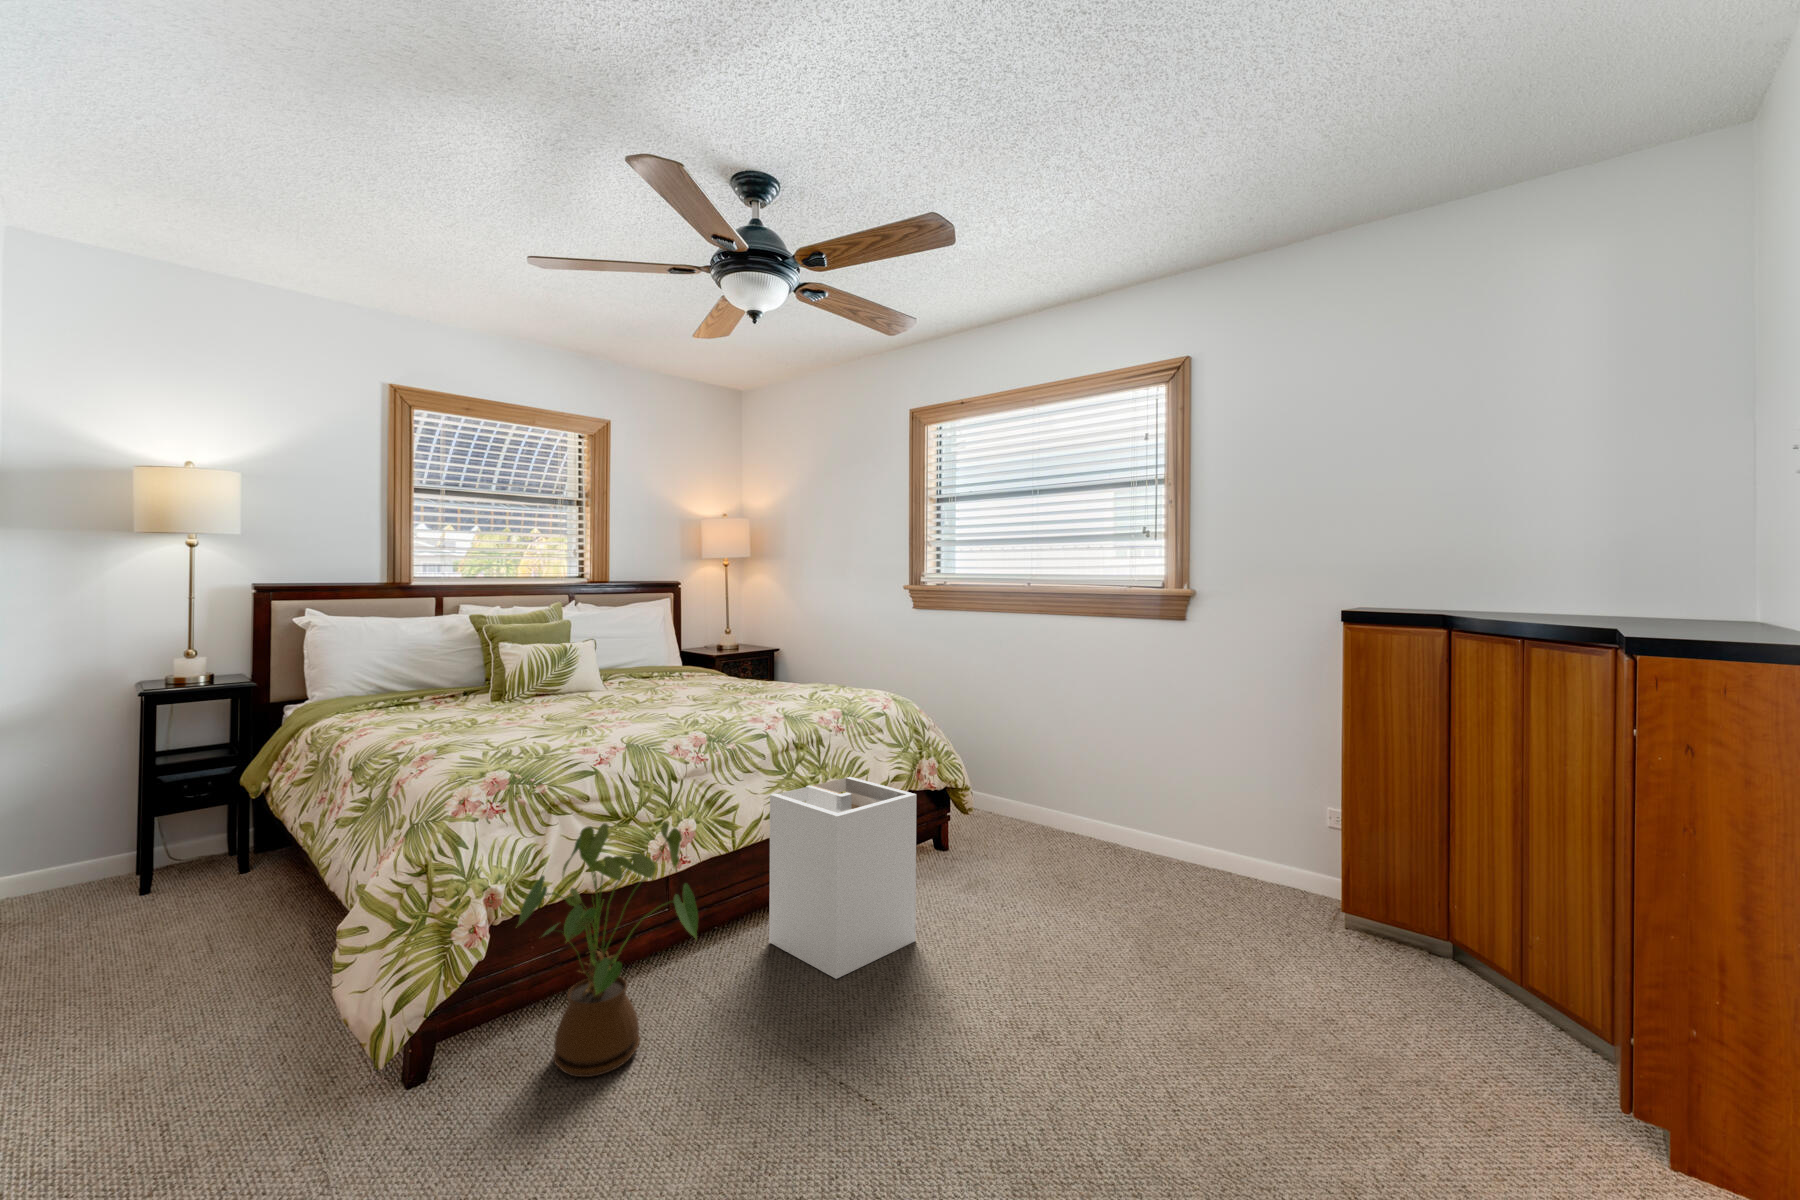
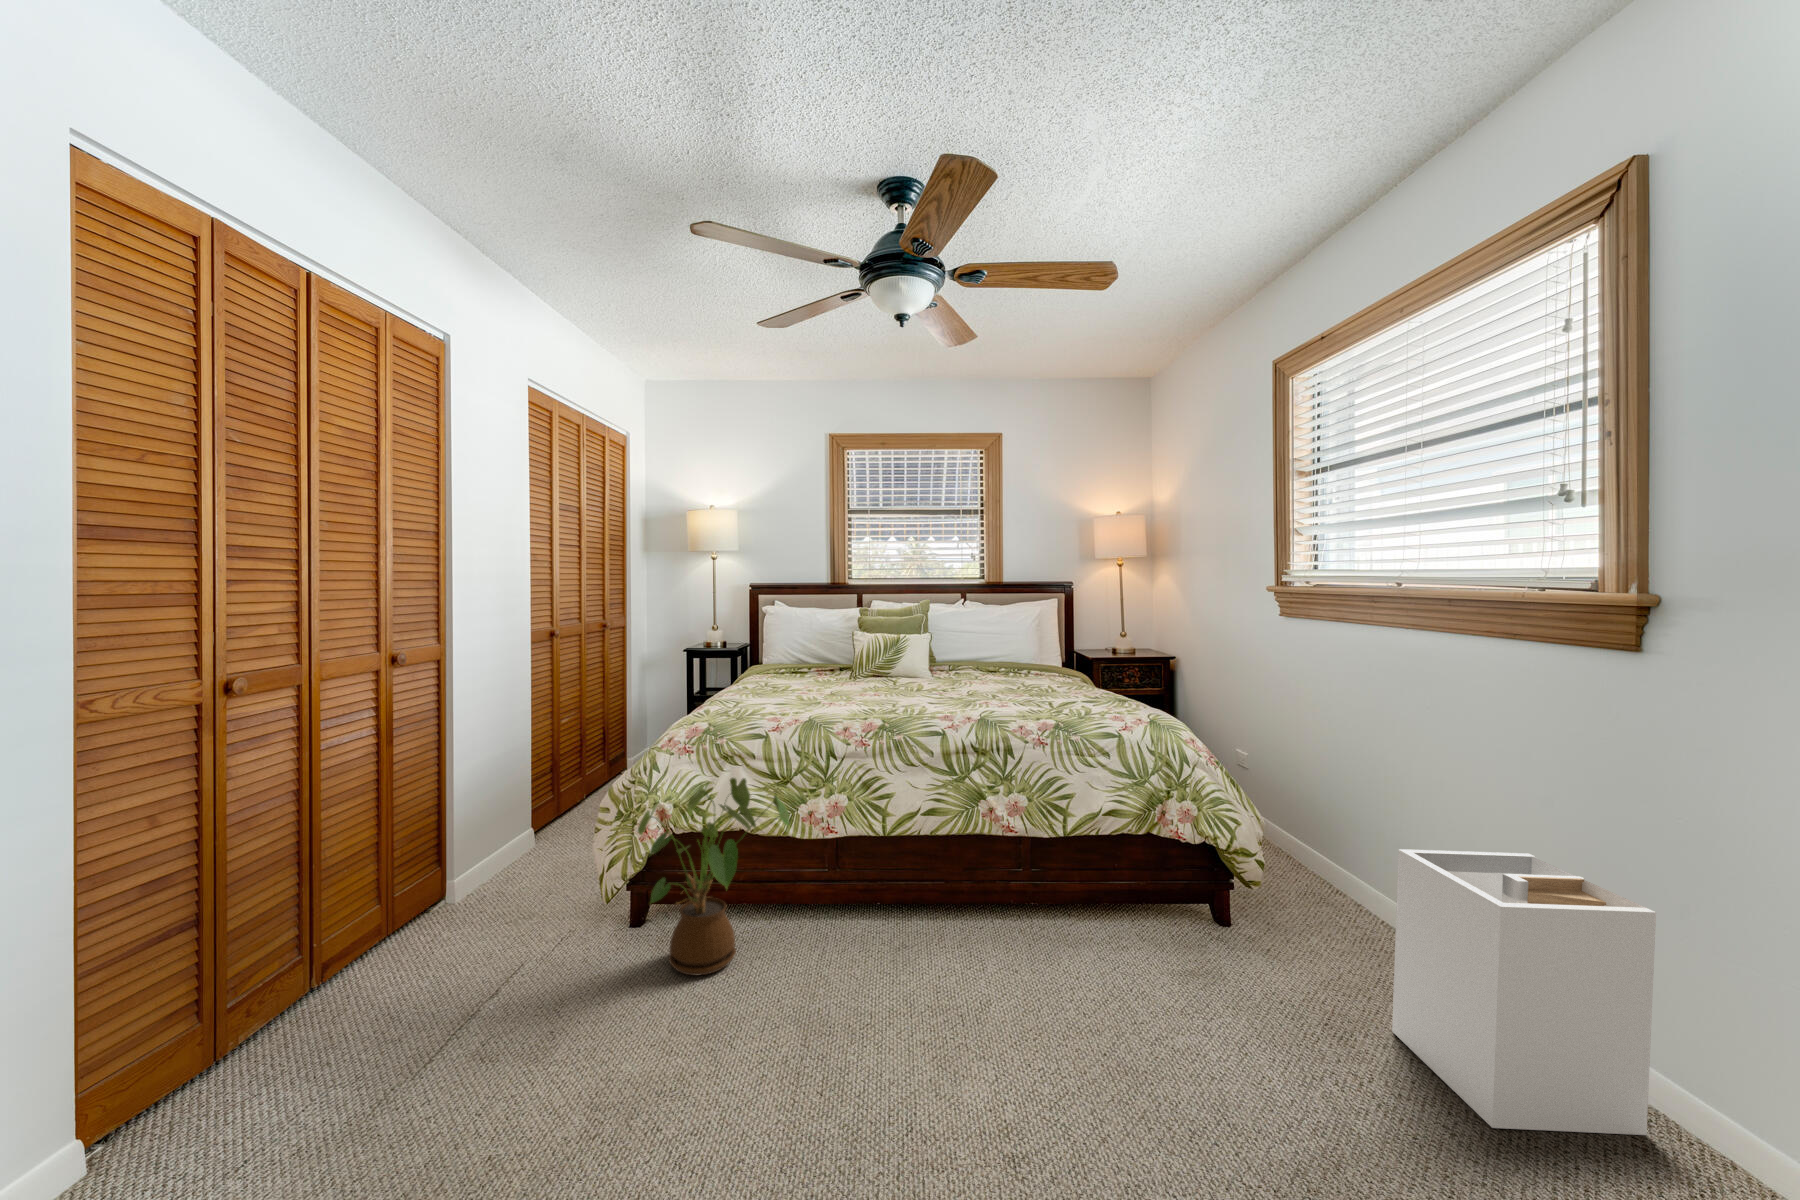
laundry hamper: present [769,777,917,979] -> present [1392,849,1656,1135]

